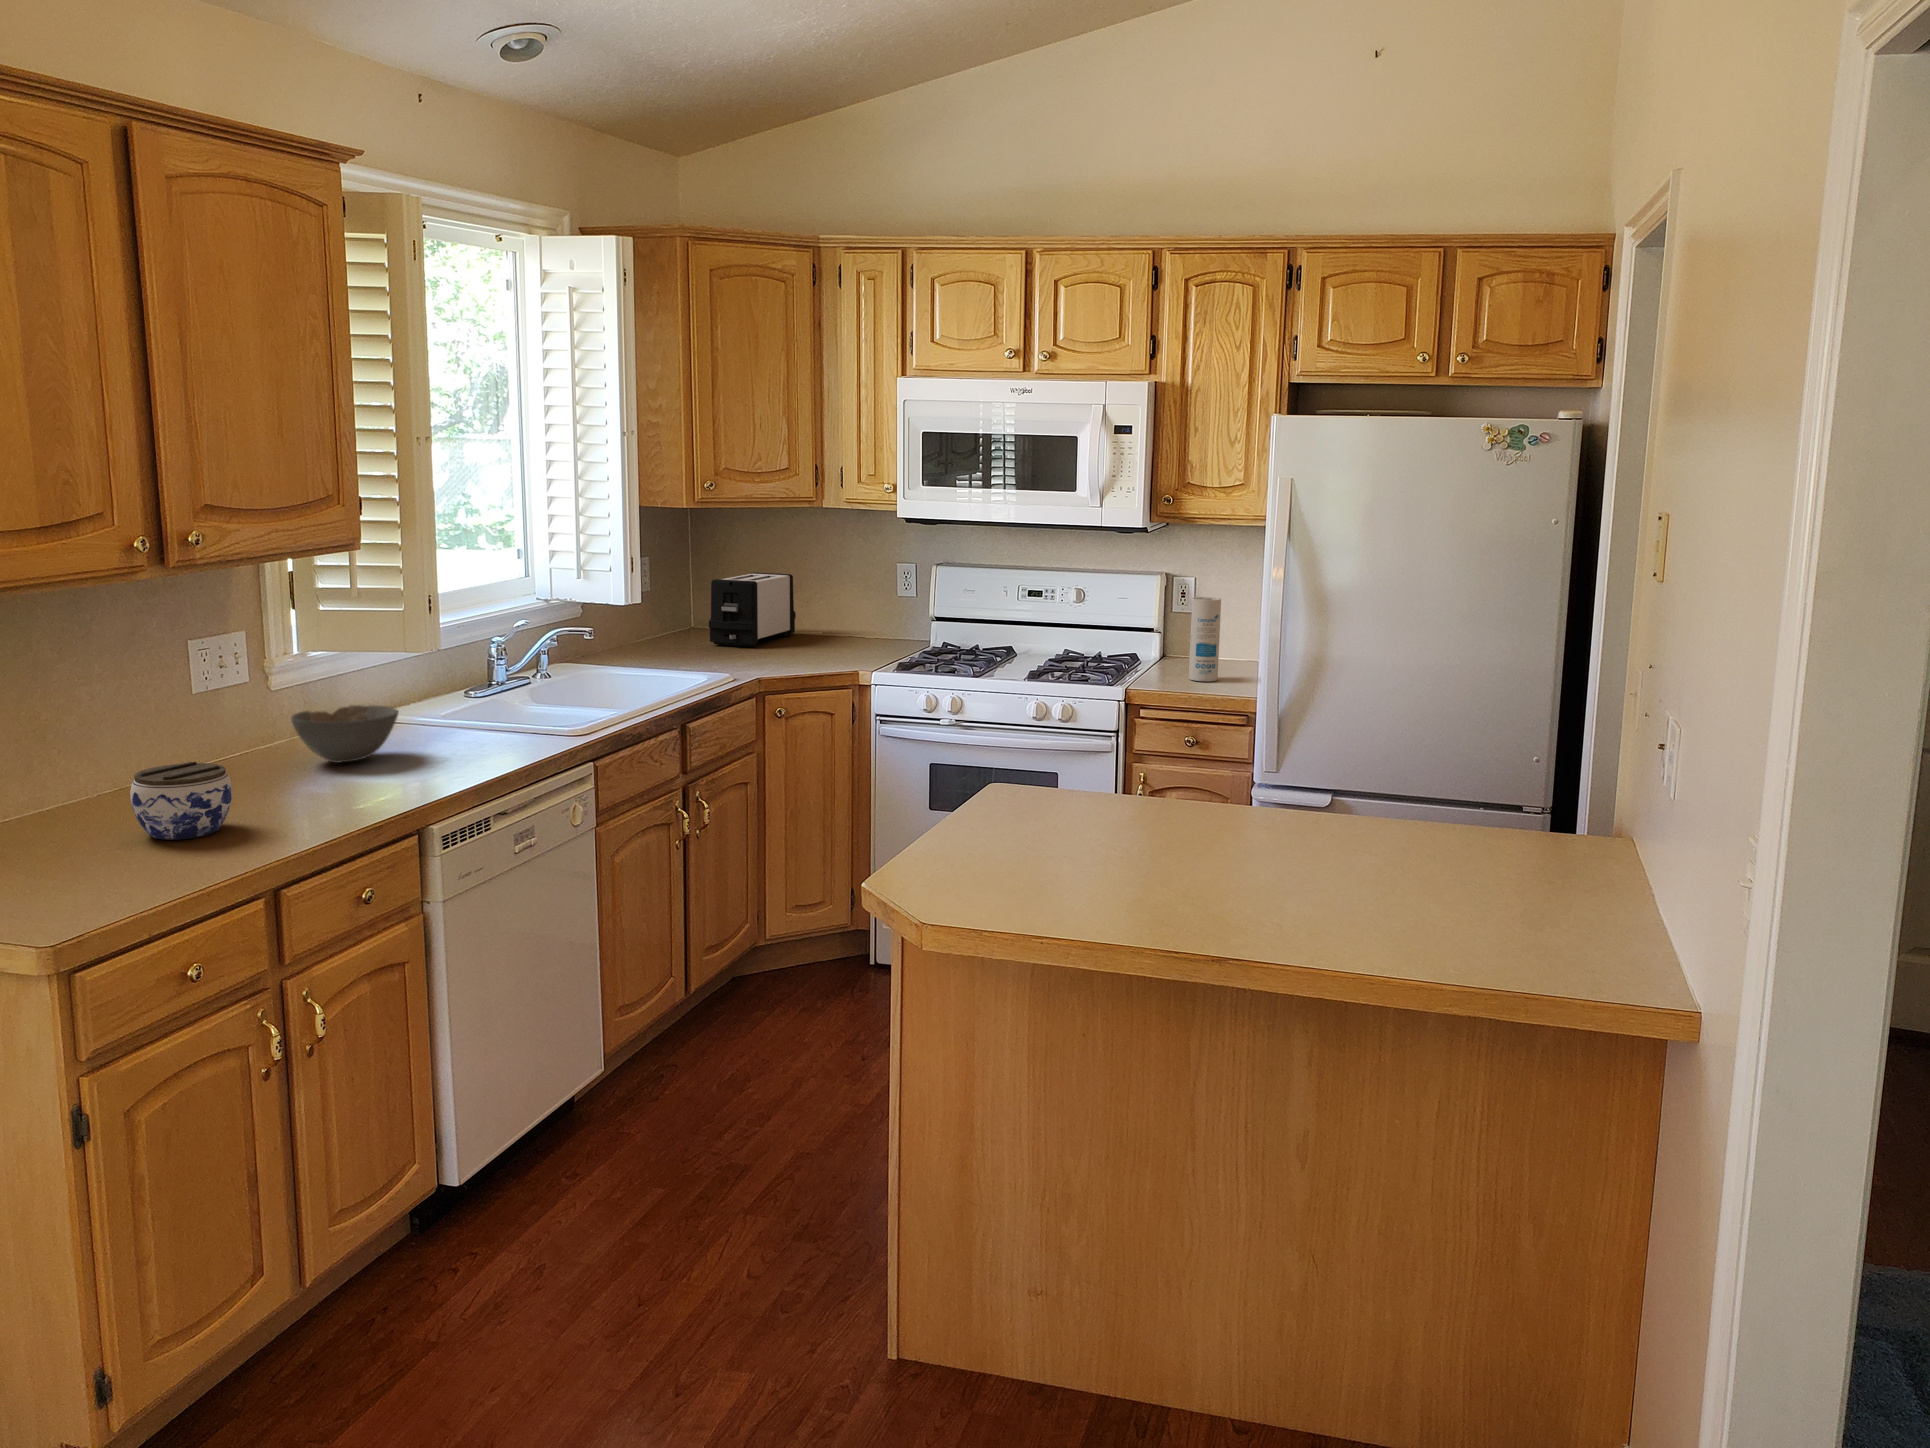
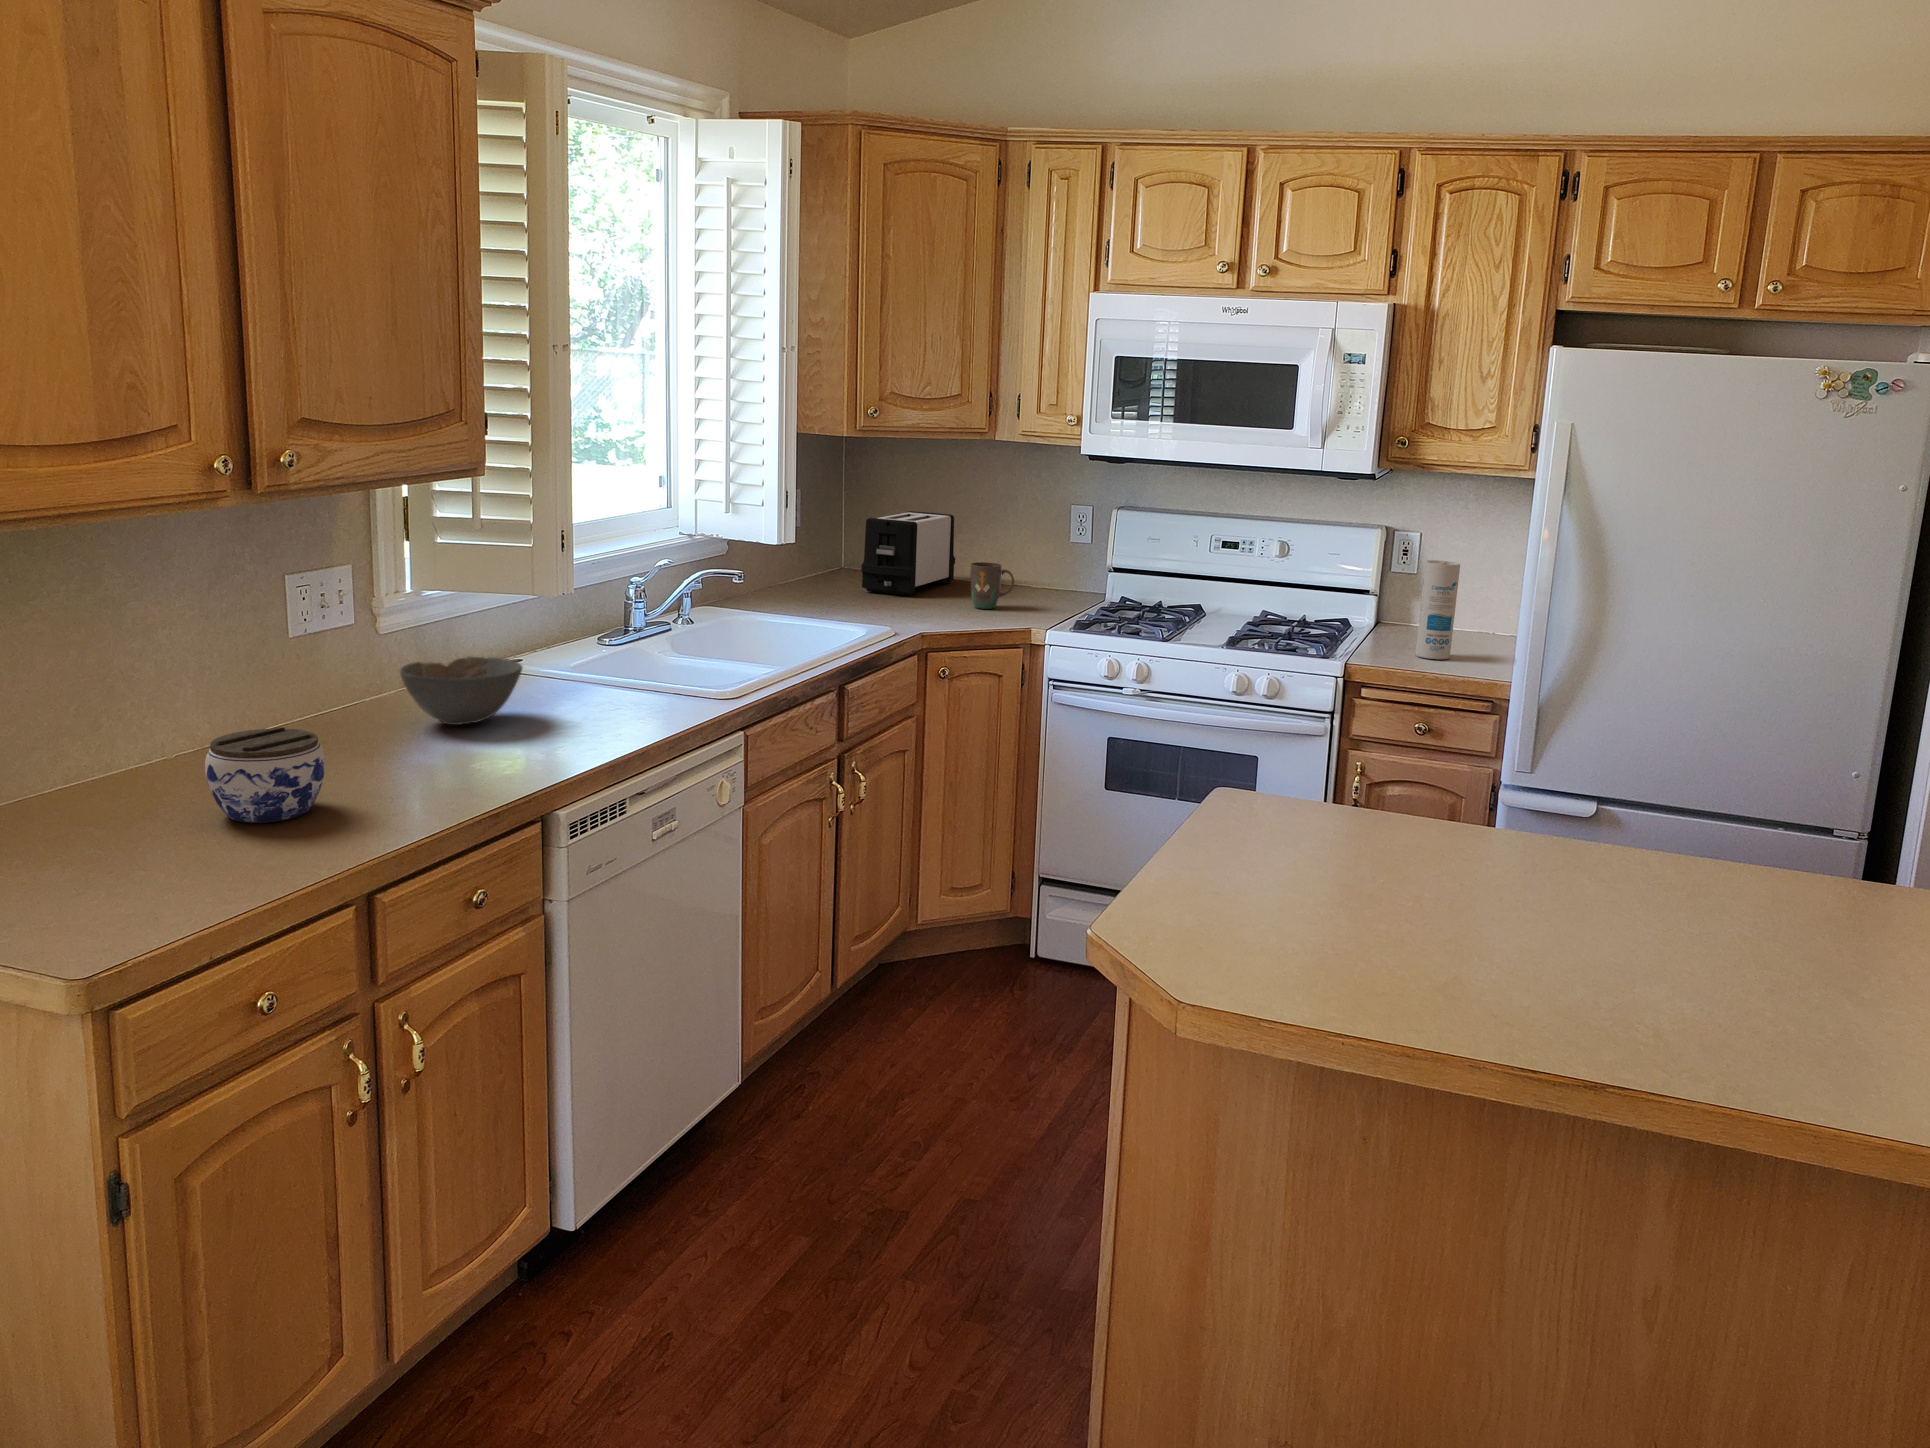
mug: none [805,615,844,655] -> present [970,562,1014,609]

